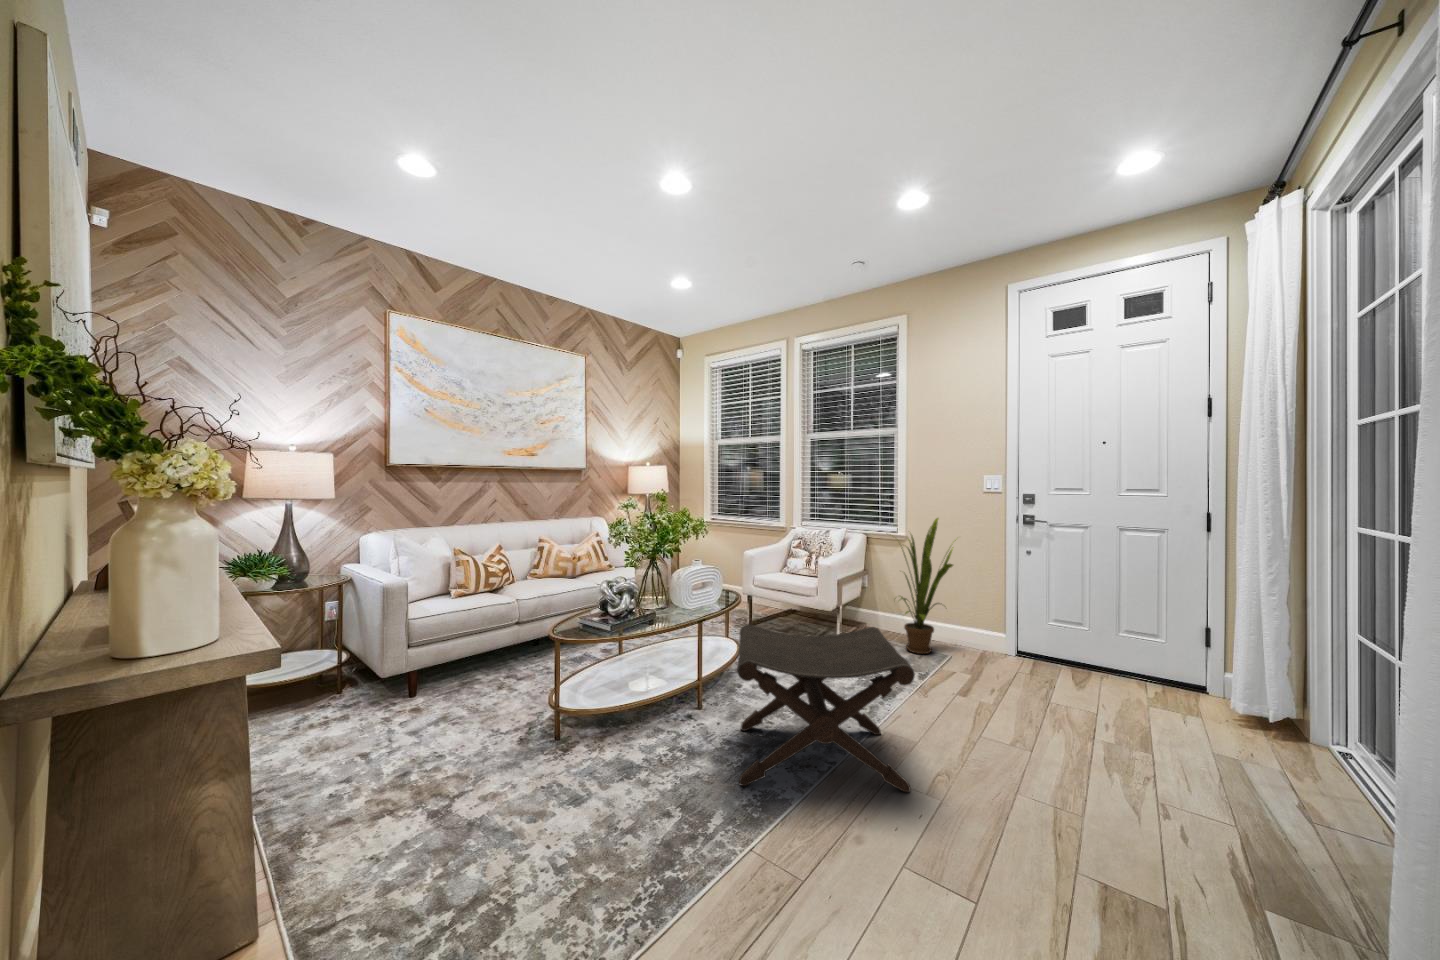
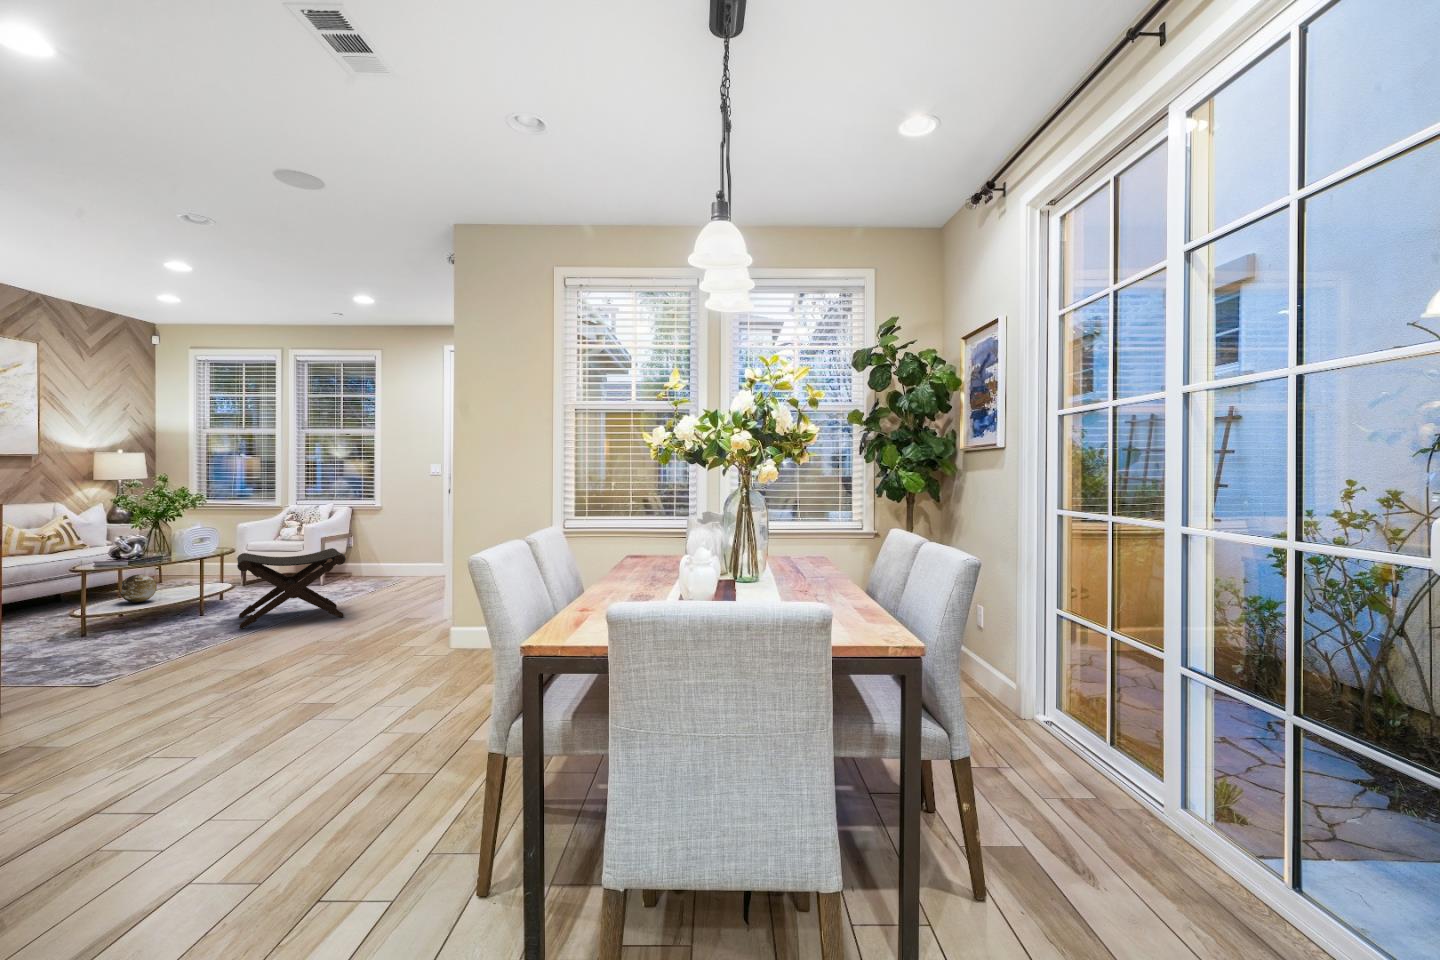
house plant: present [901,518,956,654] -> none [362,492,414,581]
decorative orb: none [610,635,649,675] -> present [119,574,157,602]

